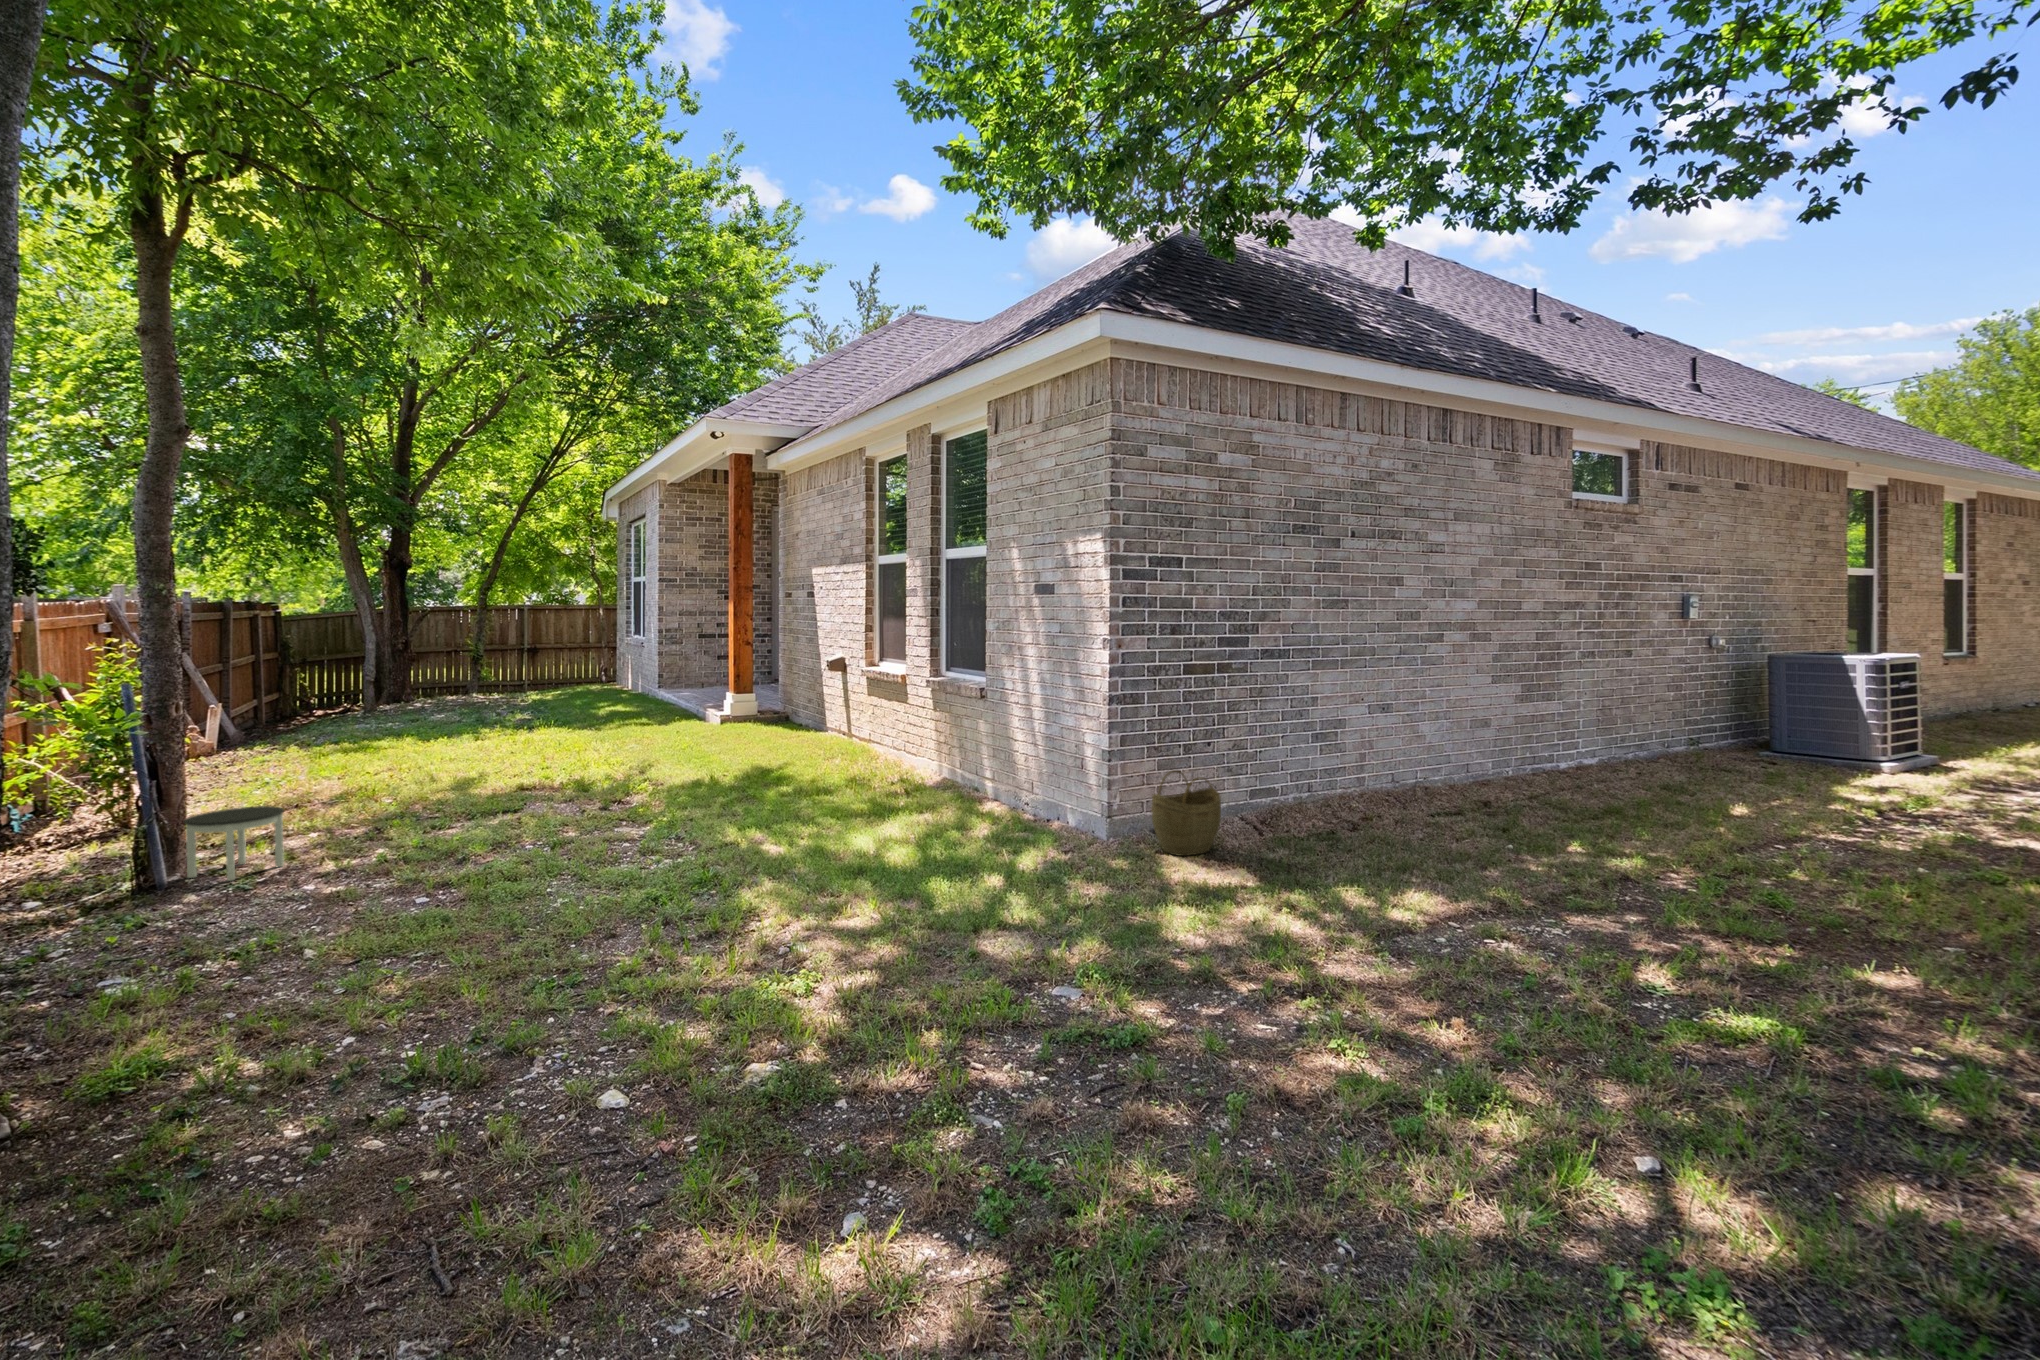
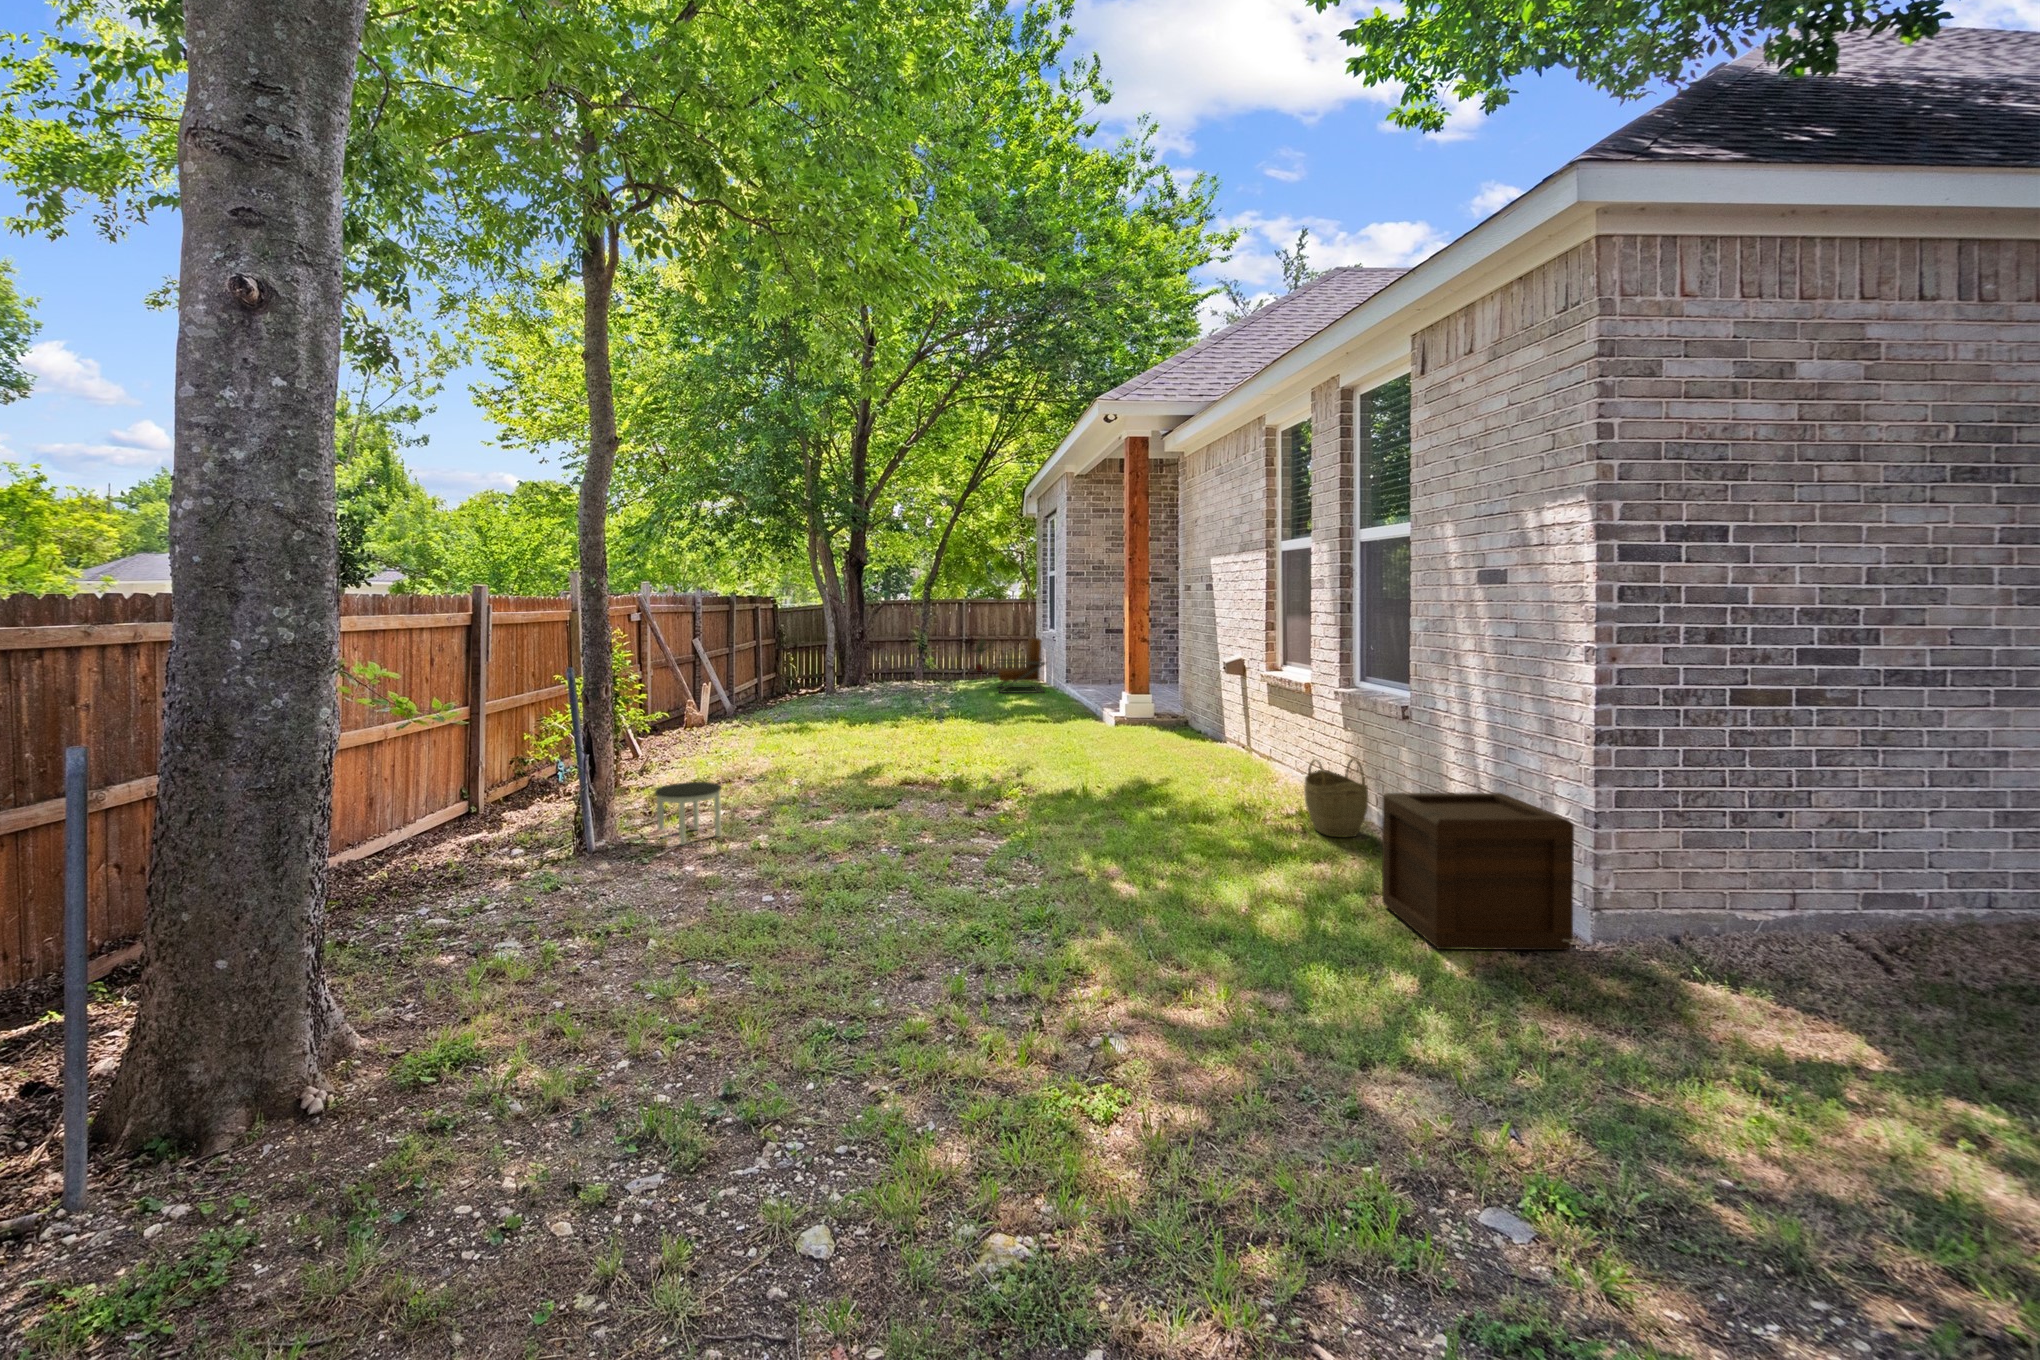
potted tree: none [529,641,567,683] -> present [968,635,994,672]
lounge chair: none [576,644,635,703] -> present [997,638,1045,693]
wooden crate: none [975,746,1099,861] -> present [1382,793,1574,950]
woven basket: present [1151,770,1221,856] -> present [1304,759,1368,838]

